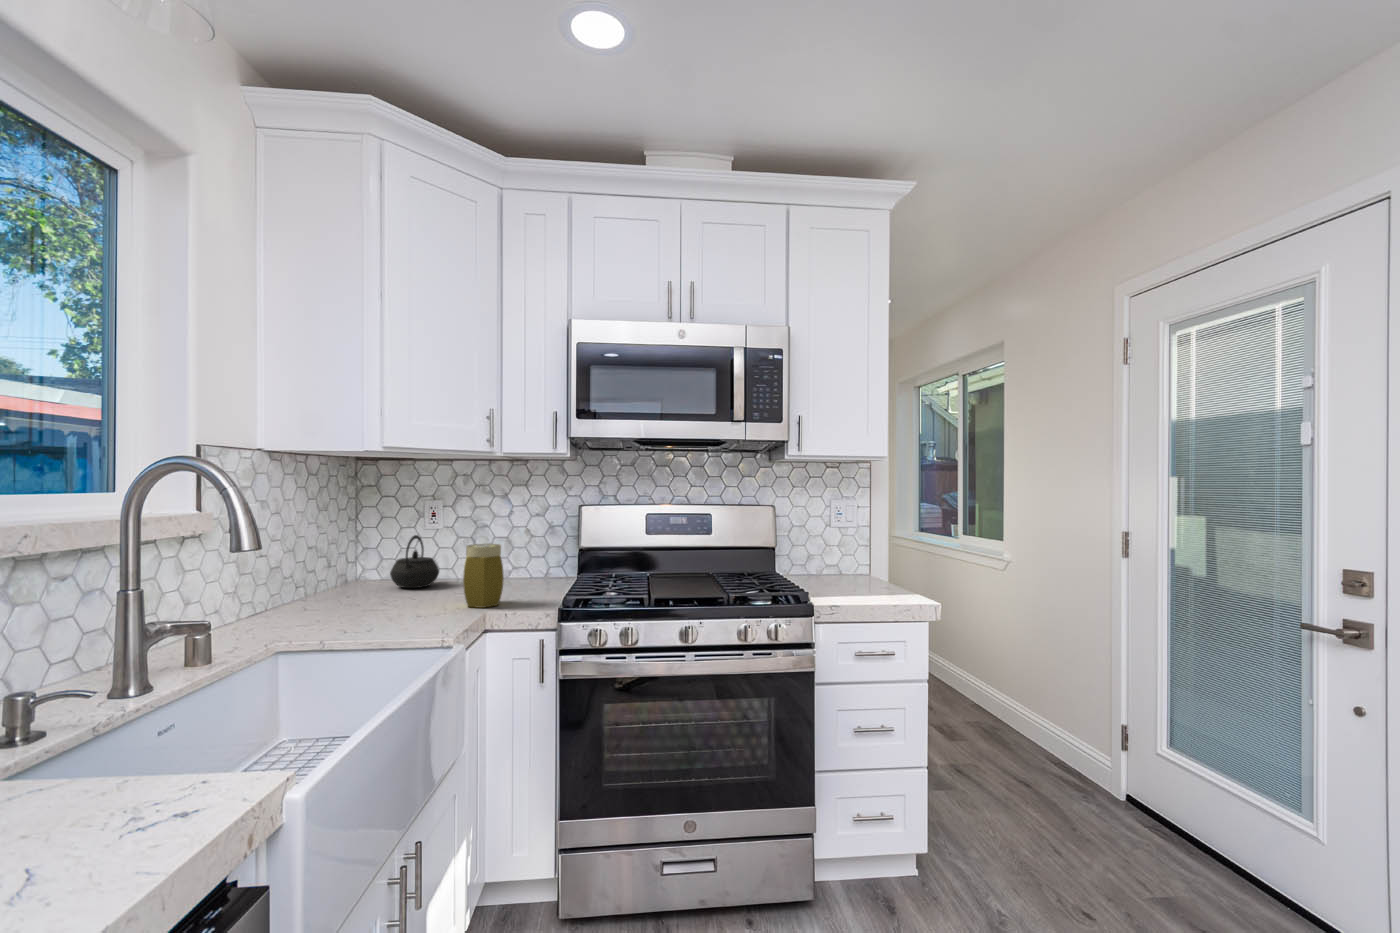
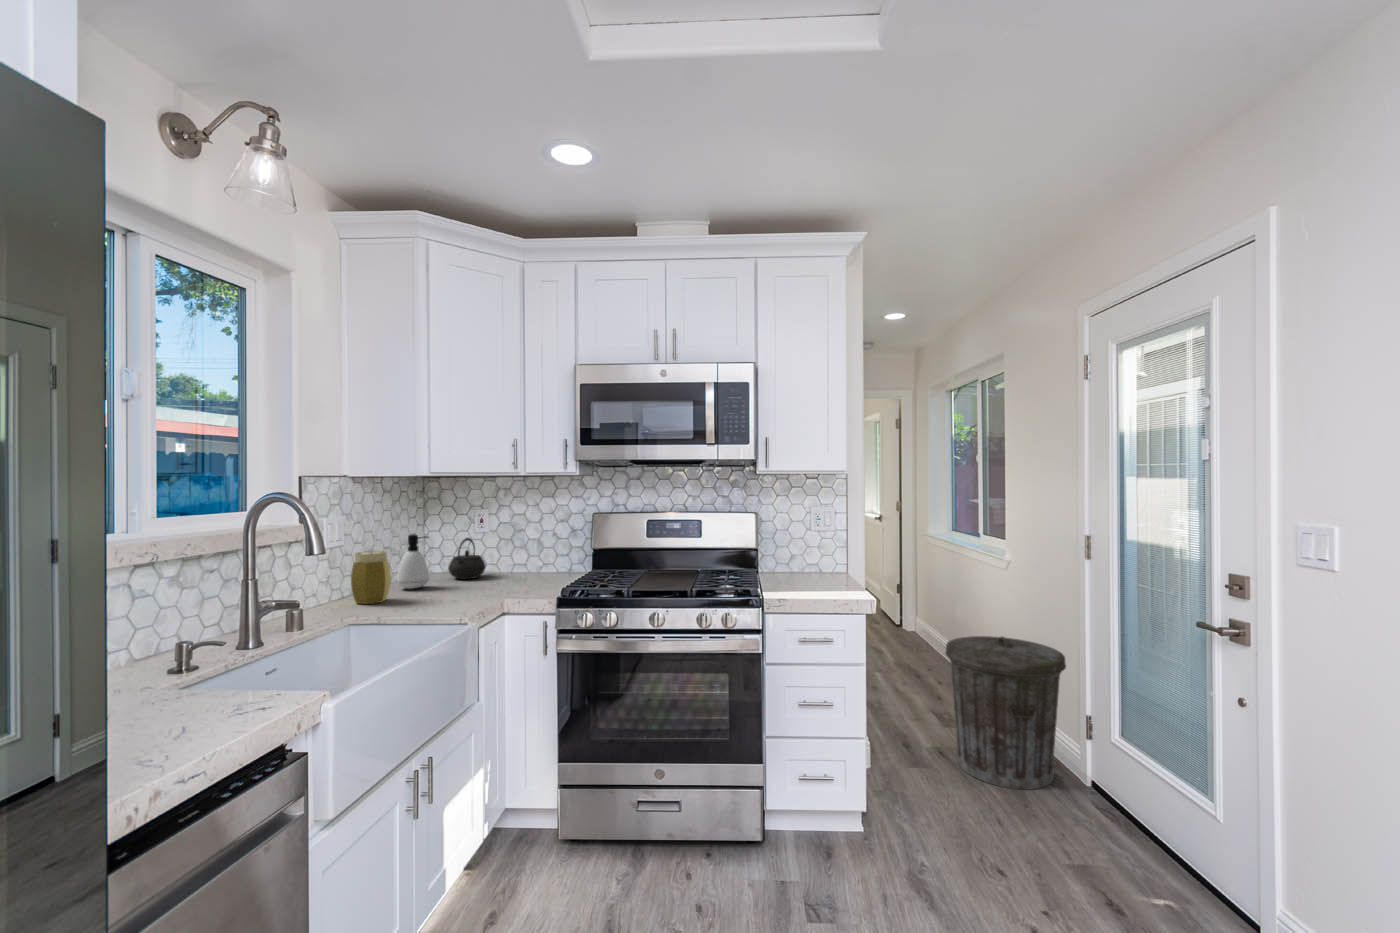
soap dispenser: none [327,530,372,601] -> present [397,534,429,589]
jar: present [463,544,504,608] -> present [351,551,391,604]
trash can: none [969,643,1104,812] -> present [946,636,1066,790]

